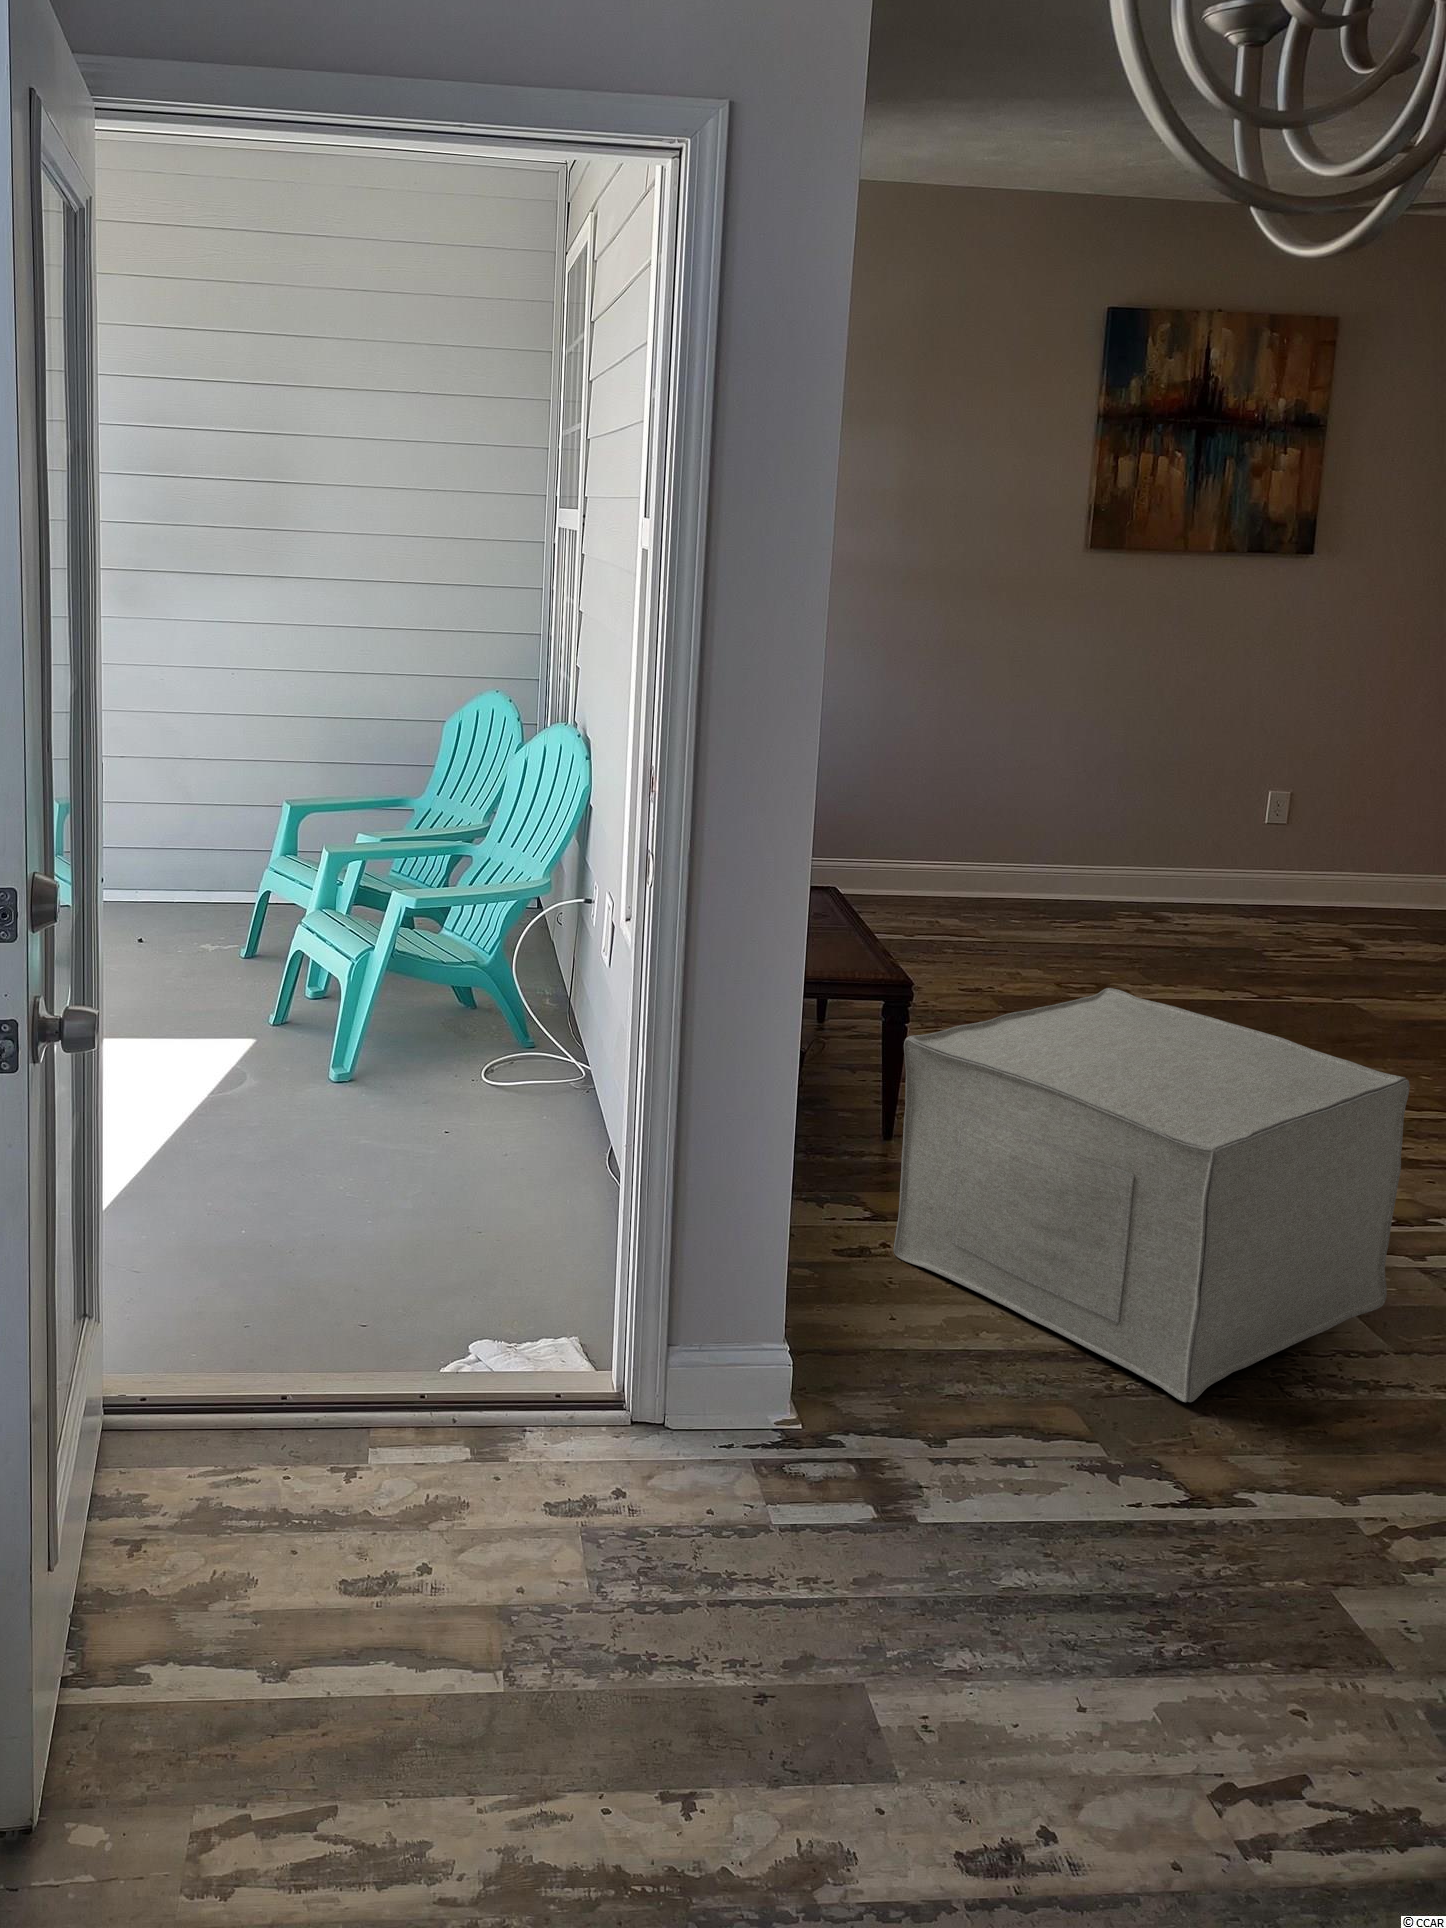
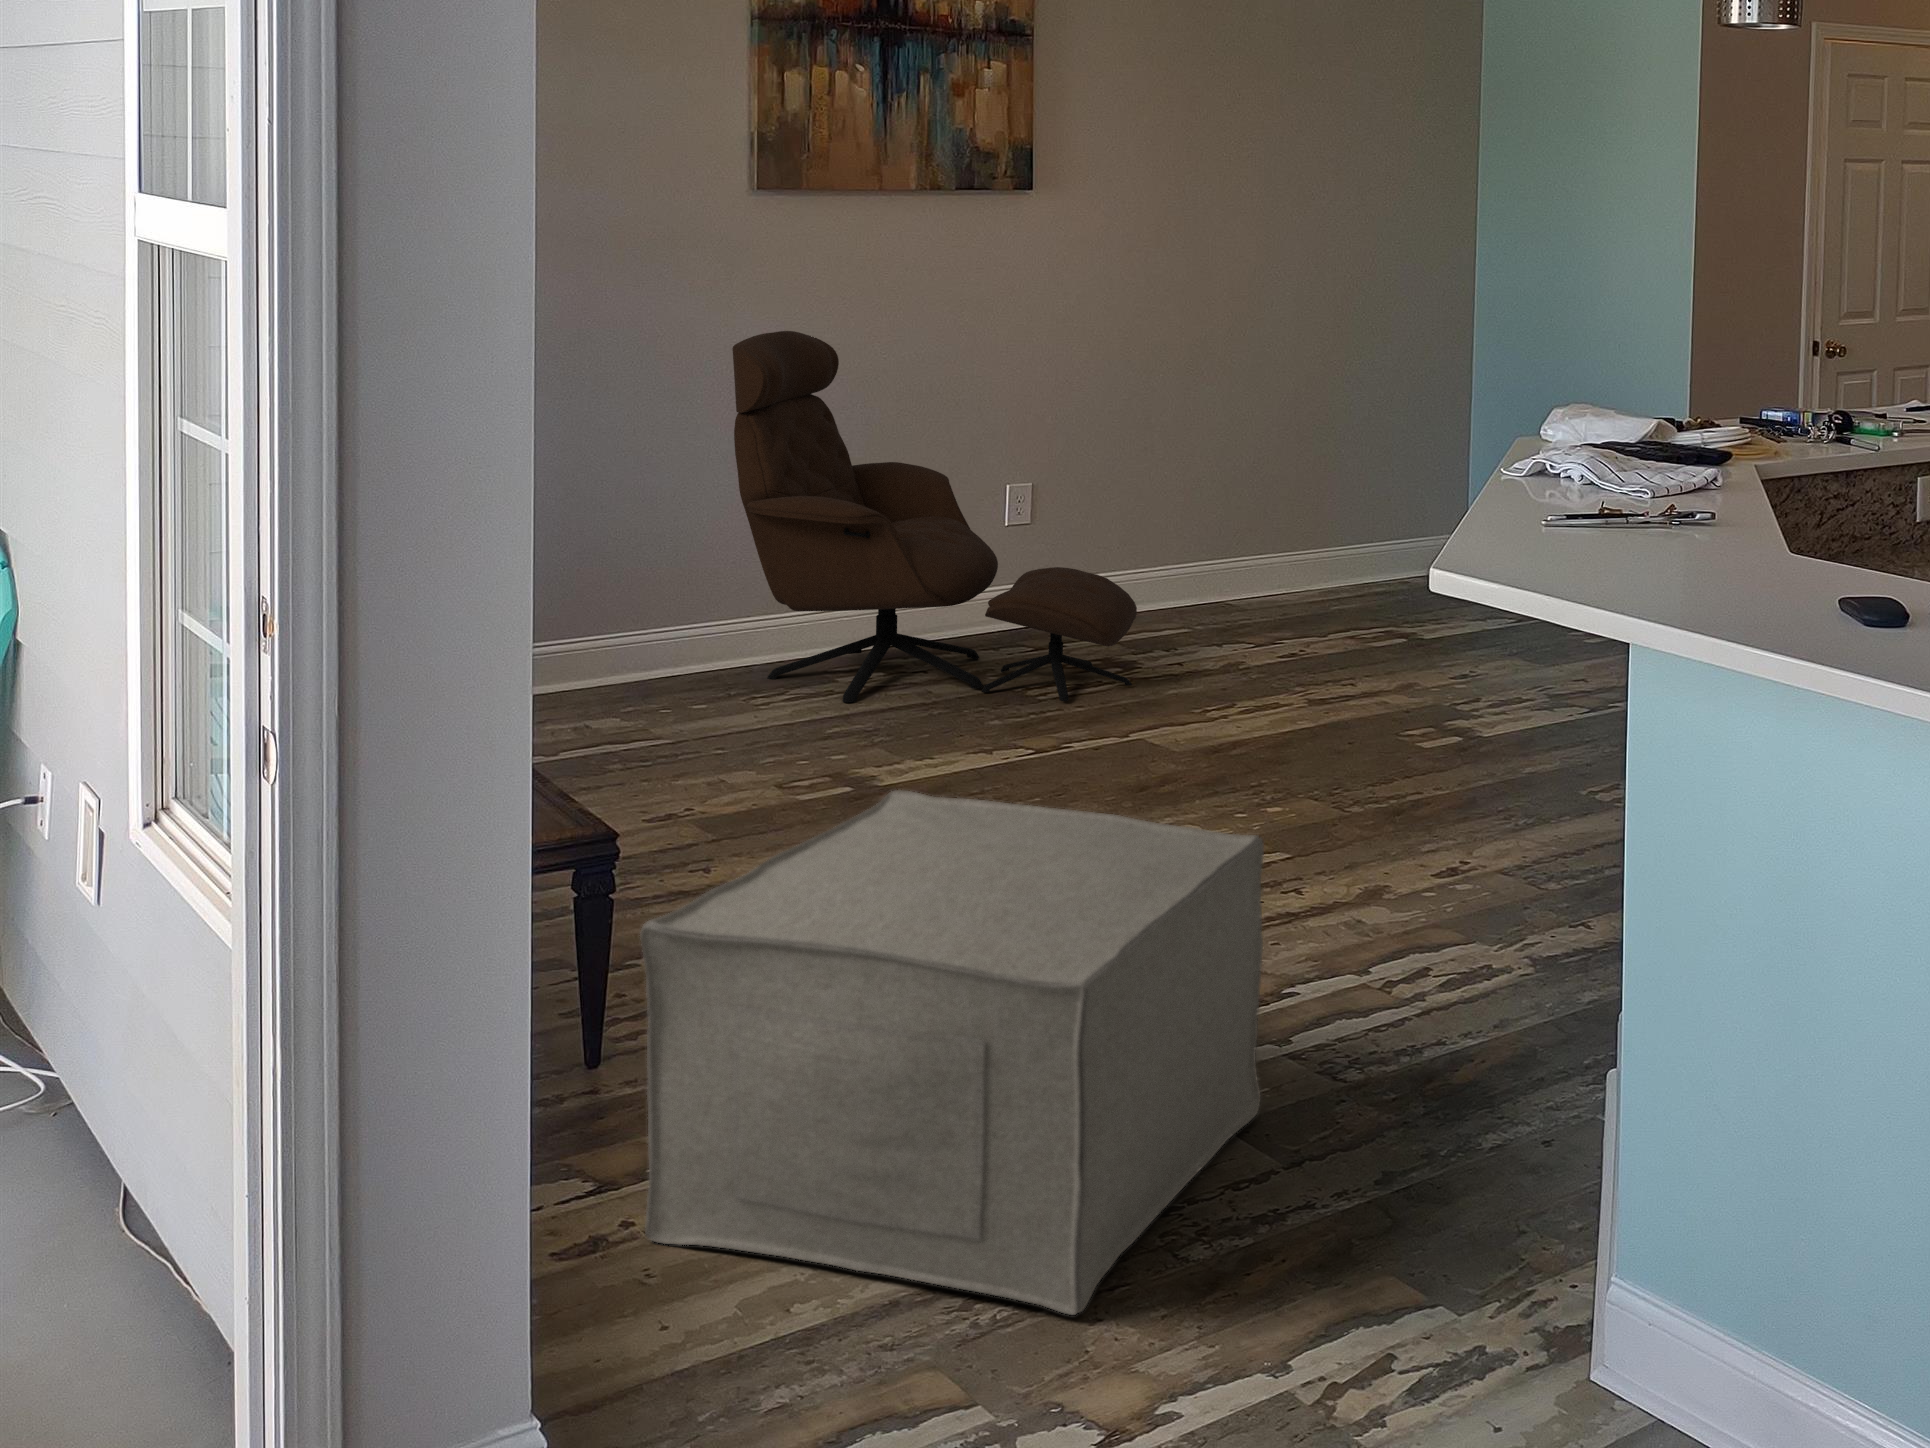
lounge chair: none [1055,656,1370,967] -> present [732,331,1137,702]

